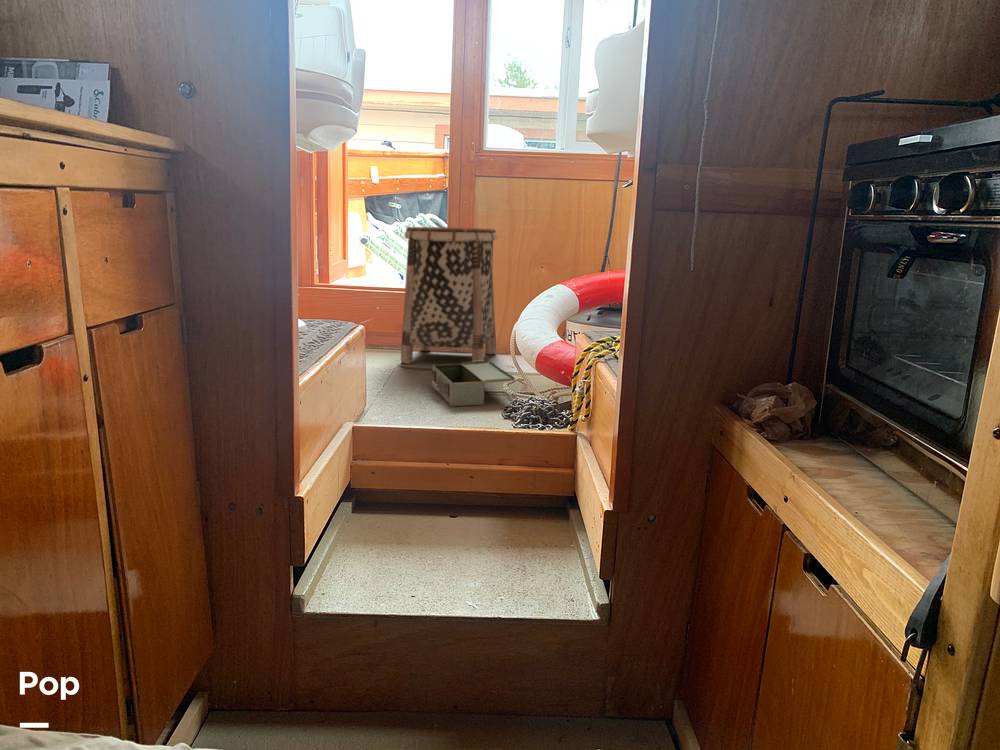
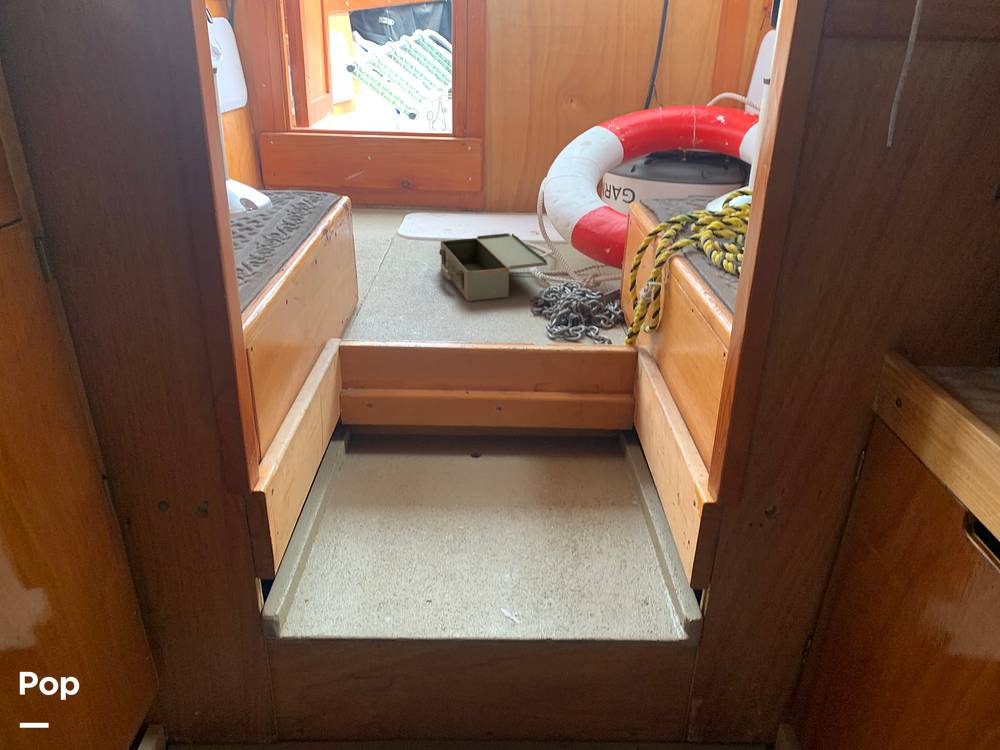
basket: present [401,227,497,363] -> none [398,50,517,236]

